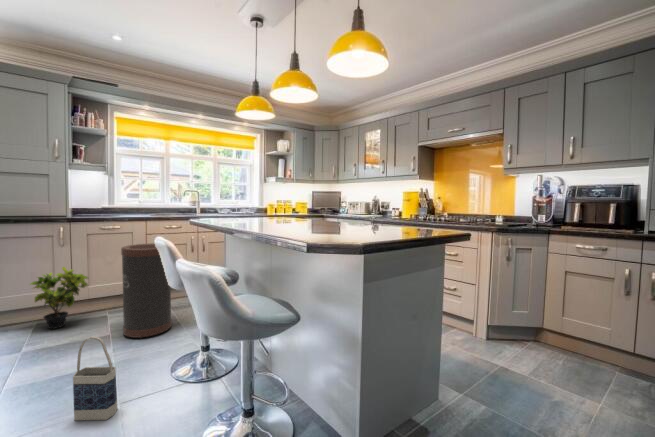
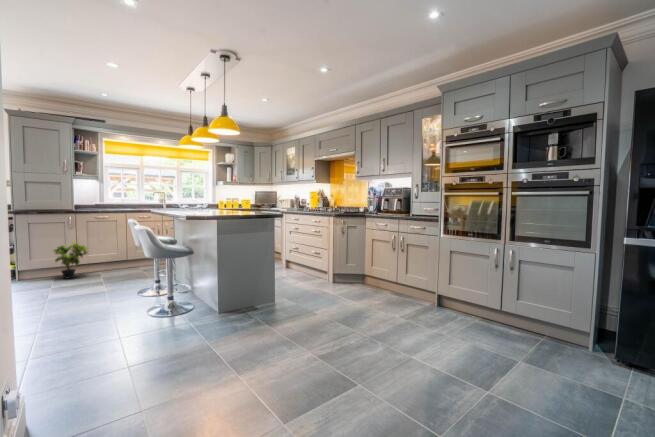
trash can: present [121,243,172,339] -> none [109,226,141,282]
bag: present [73,337,118,420] -> none [87,265,109,305]

